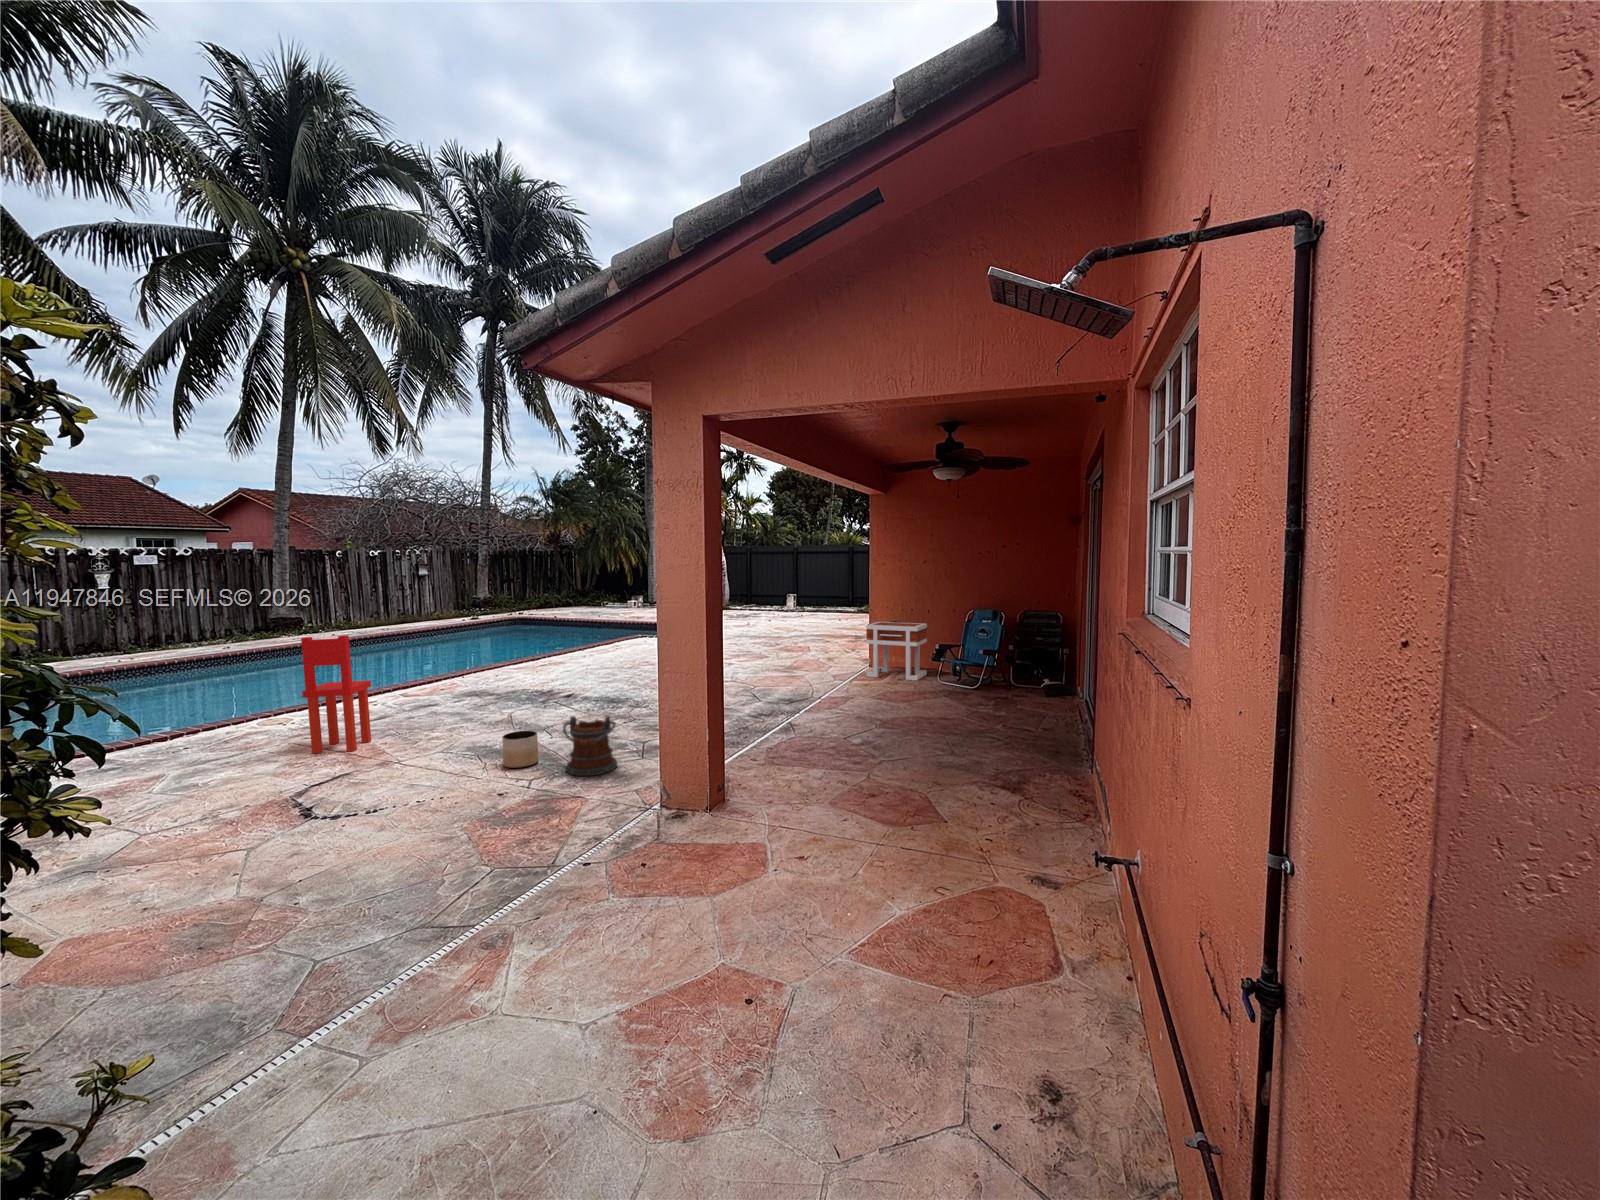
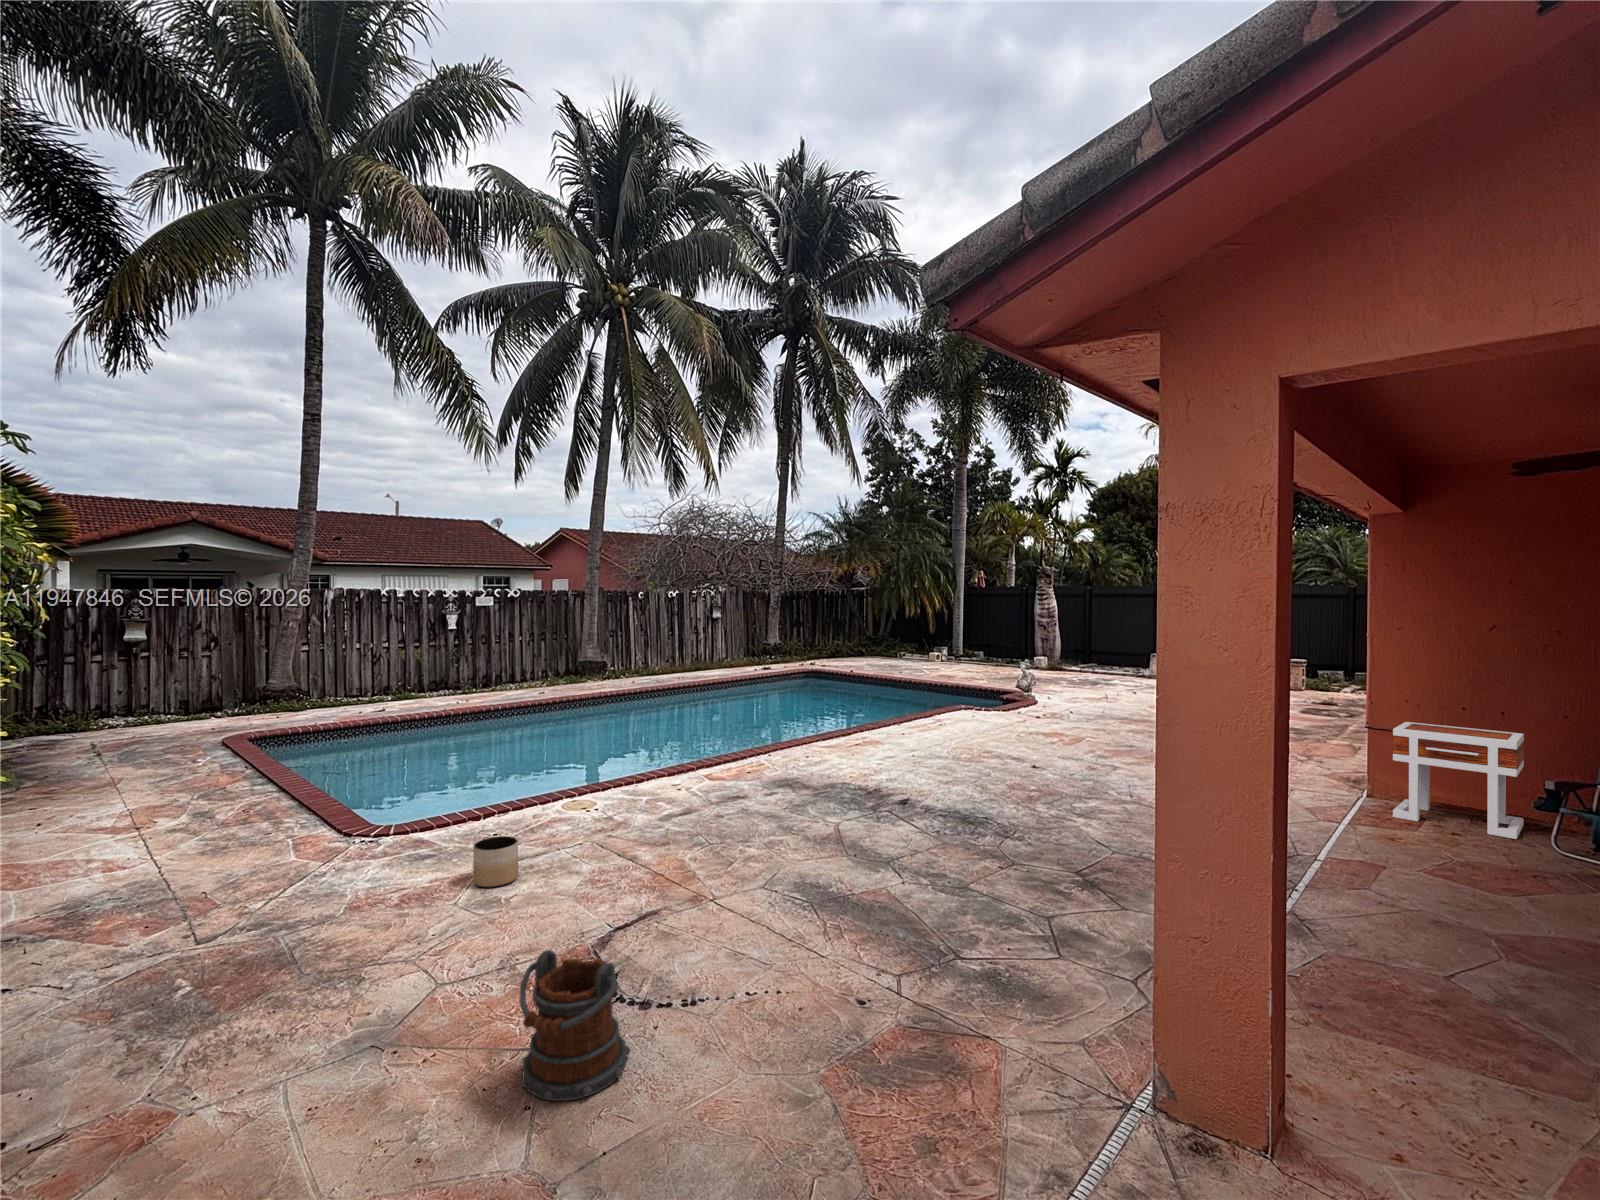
chair: present [301,635,371,753] -> none [609,715,683,871]
bucket: present [563,716,618,776] -> present [520,950,630,1101]
planter: present [502,731,538,768] -> present [473,836,518,887]

